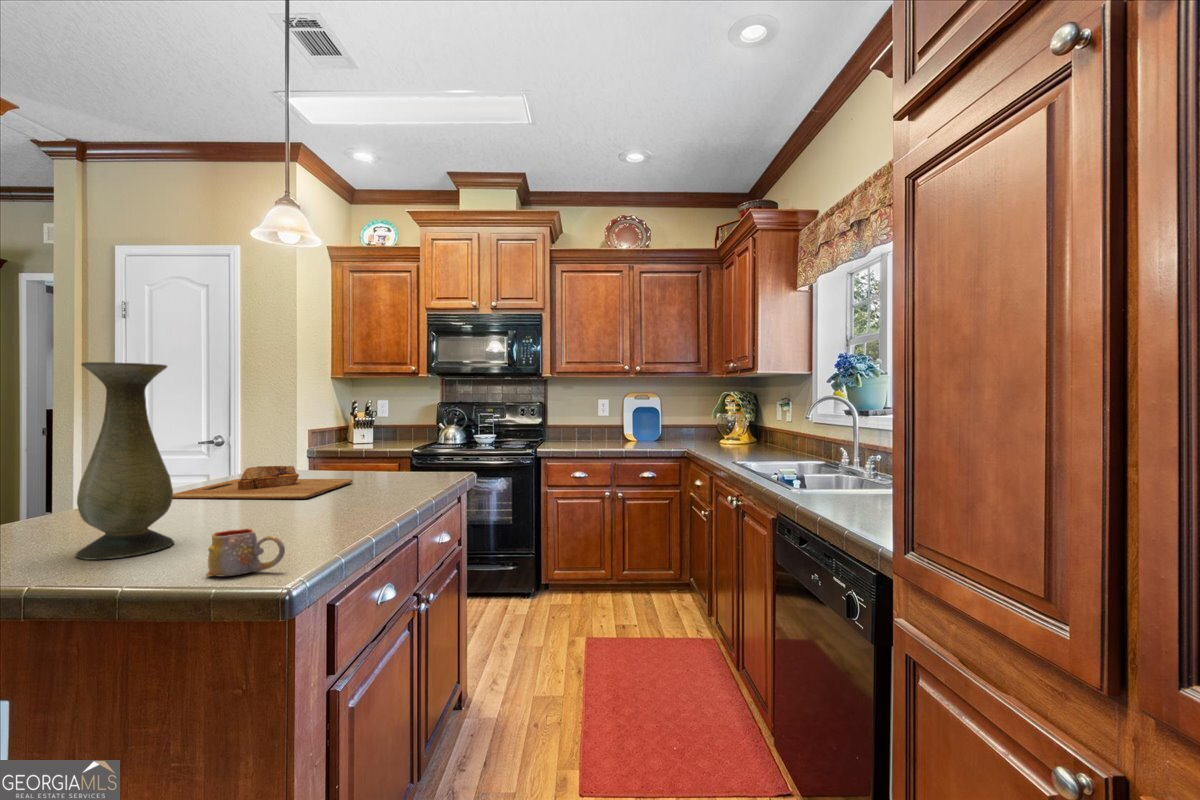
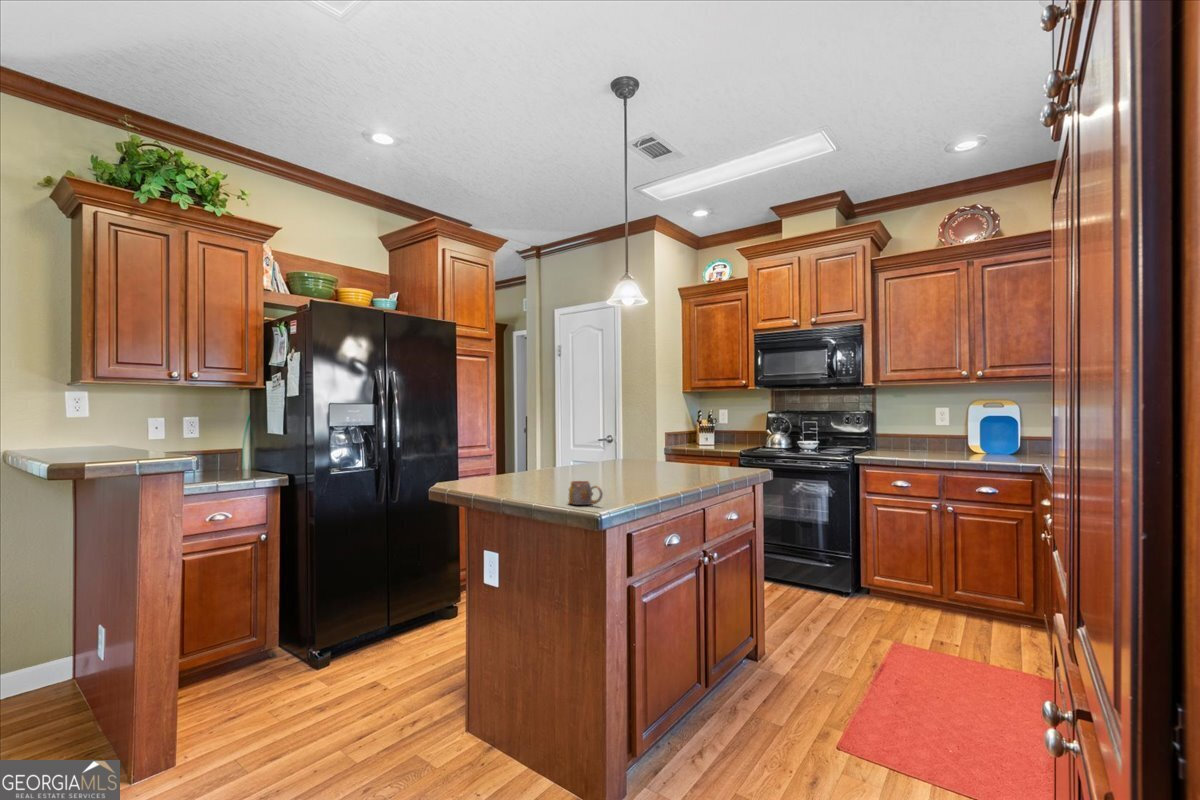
vase: present [76,362,174,559] -> none [521,389,561,492]
cutting board: present [173,466,353,499] -> none [569,452,673,475]

